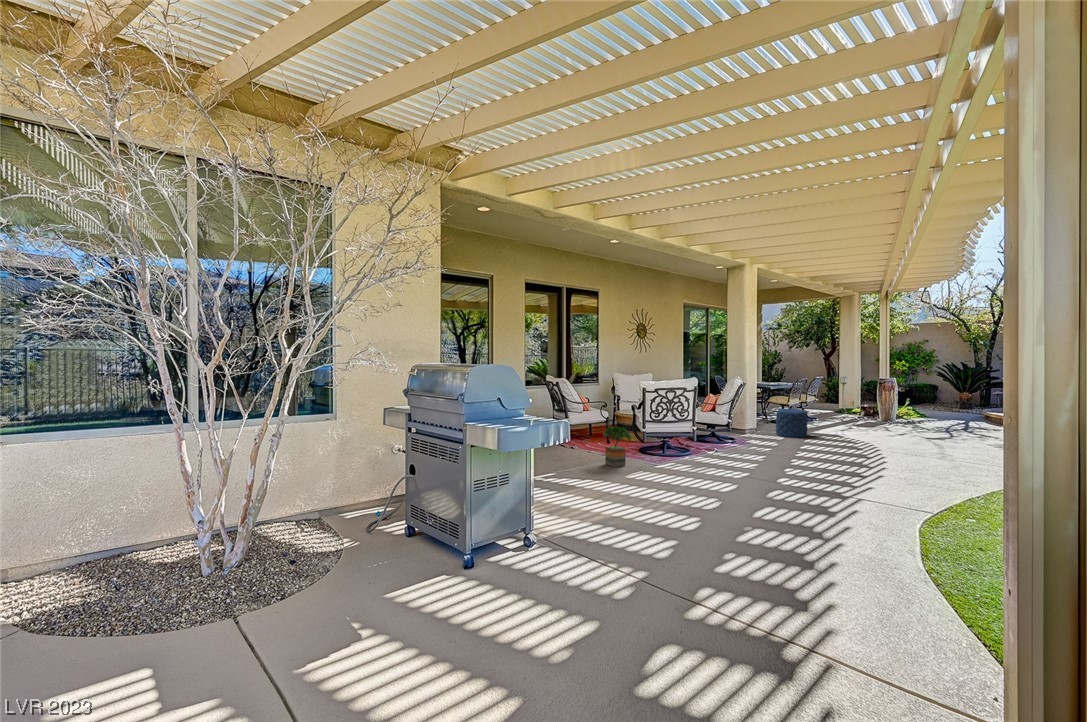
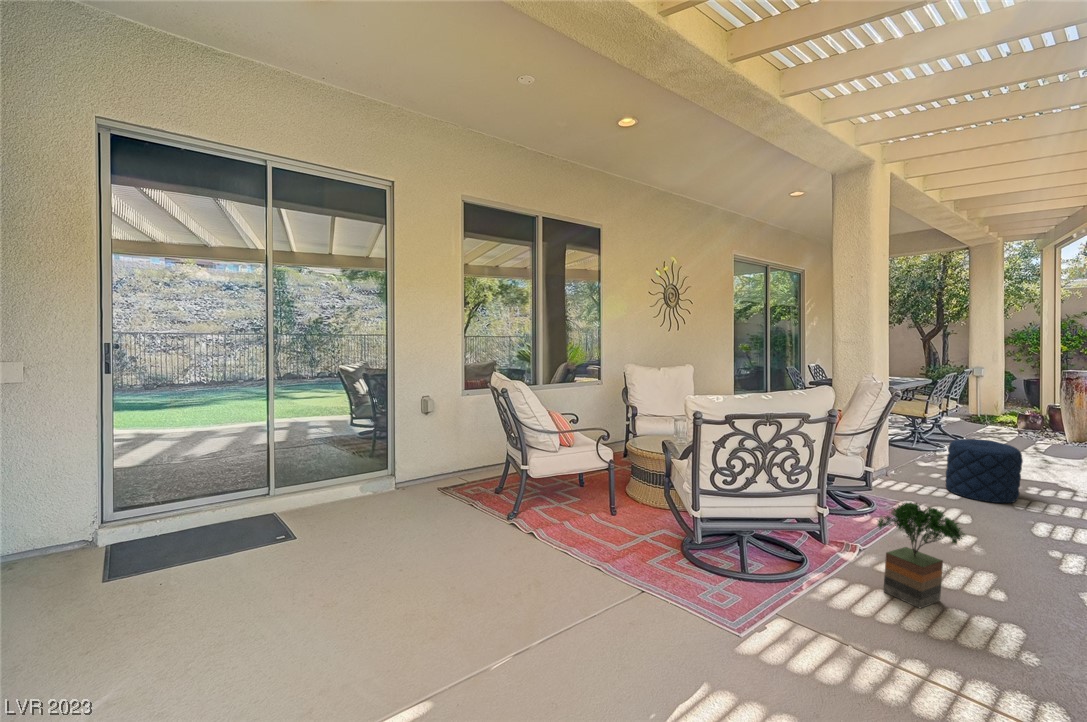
potted tree: present [603,427,631,467] -> present [878,502,965,608]

